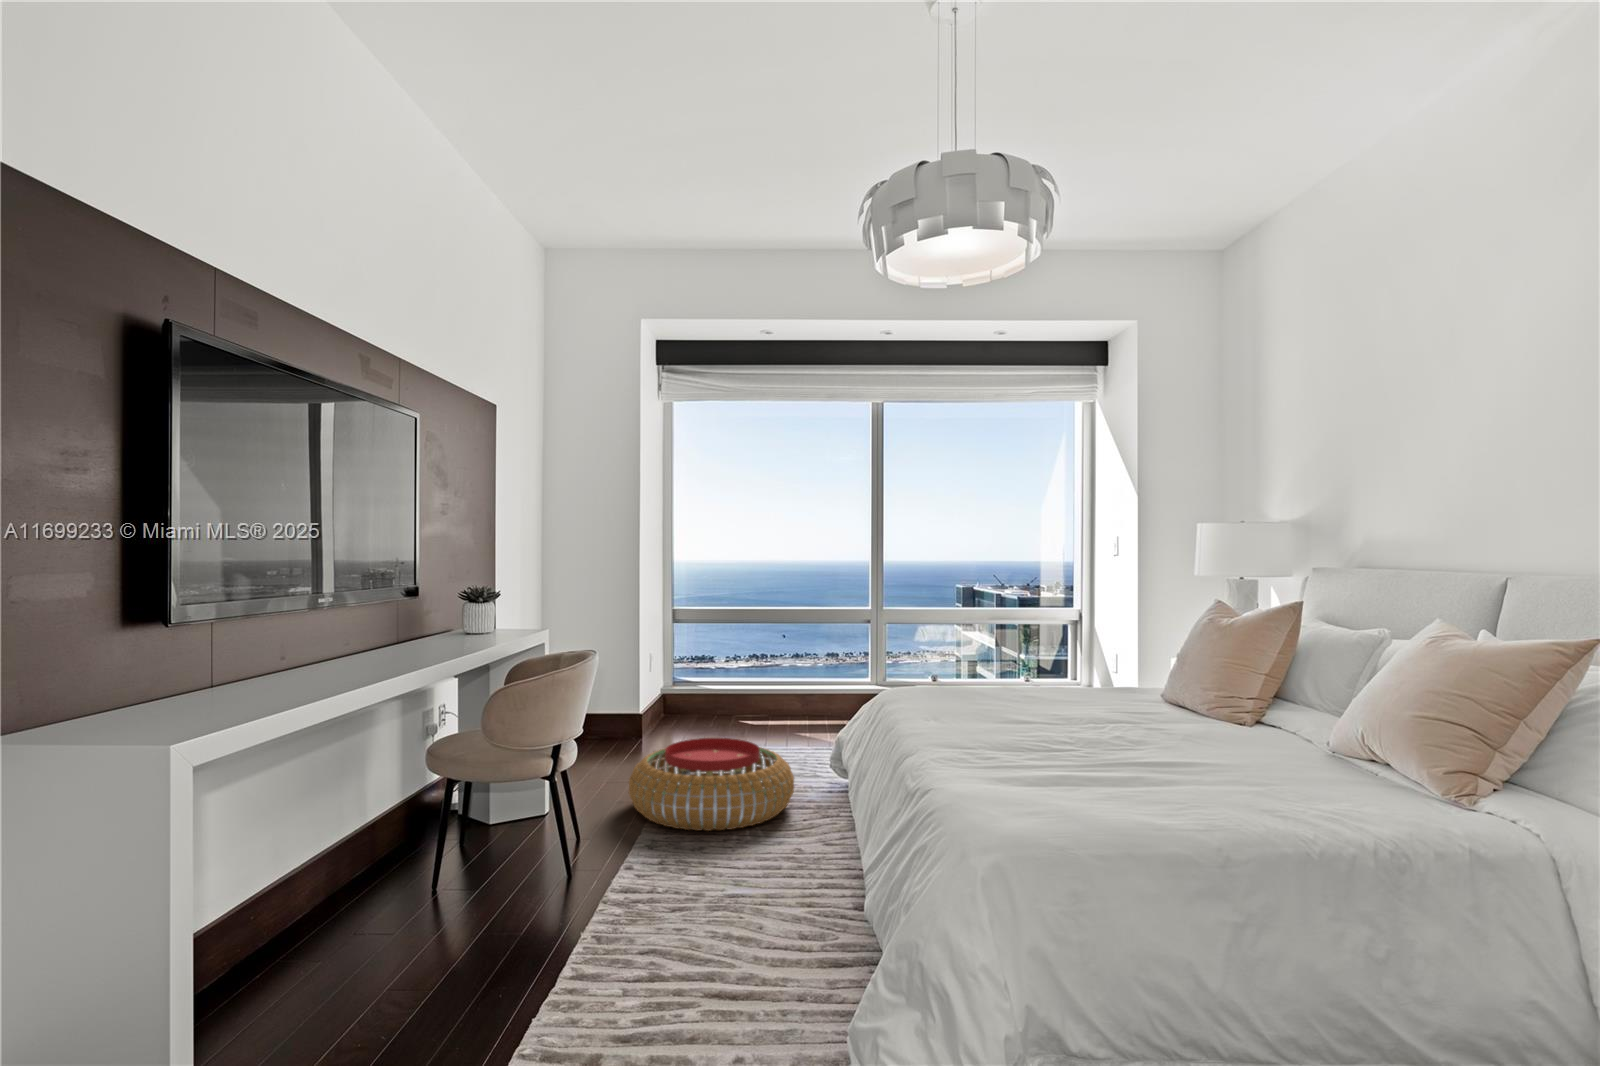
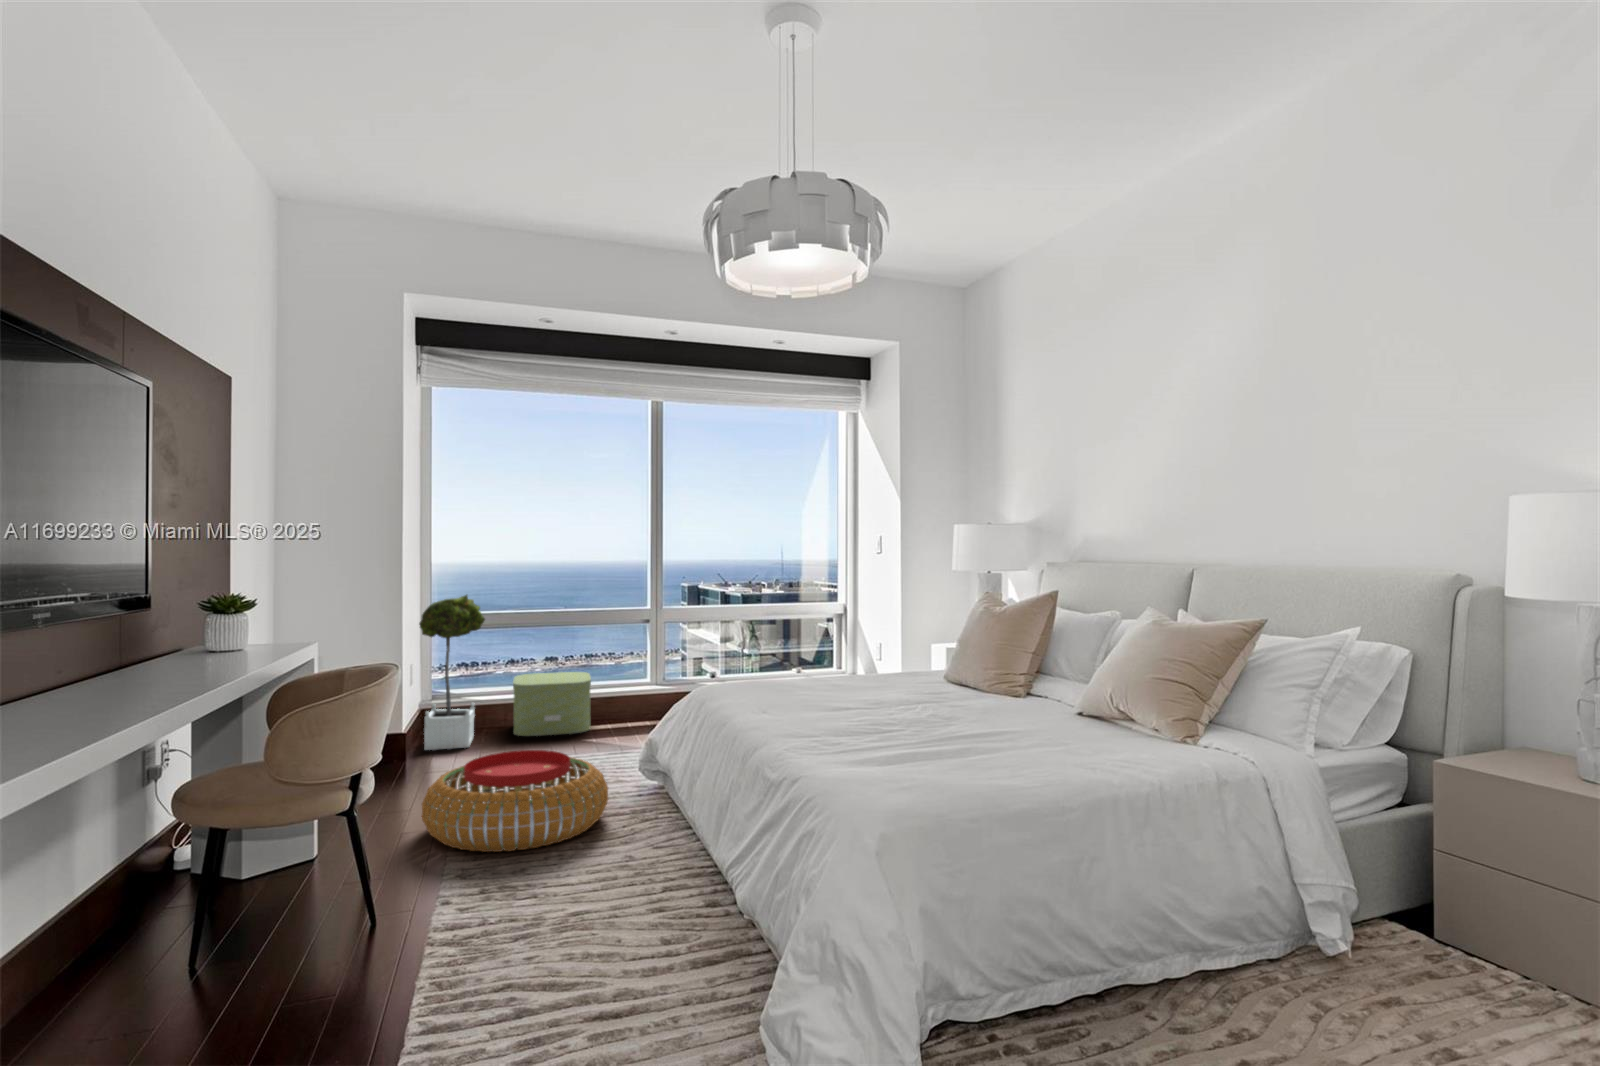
potted tree: none [655,588,713,730] -> present [419,595,485,750]
storage box: none [739,665,812,725] -> present [513,672,591,736]

